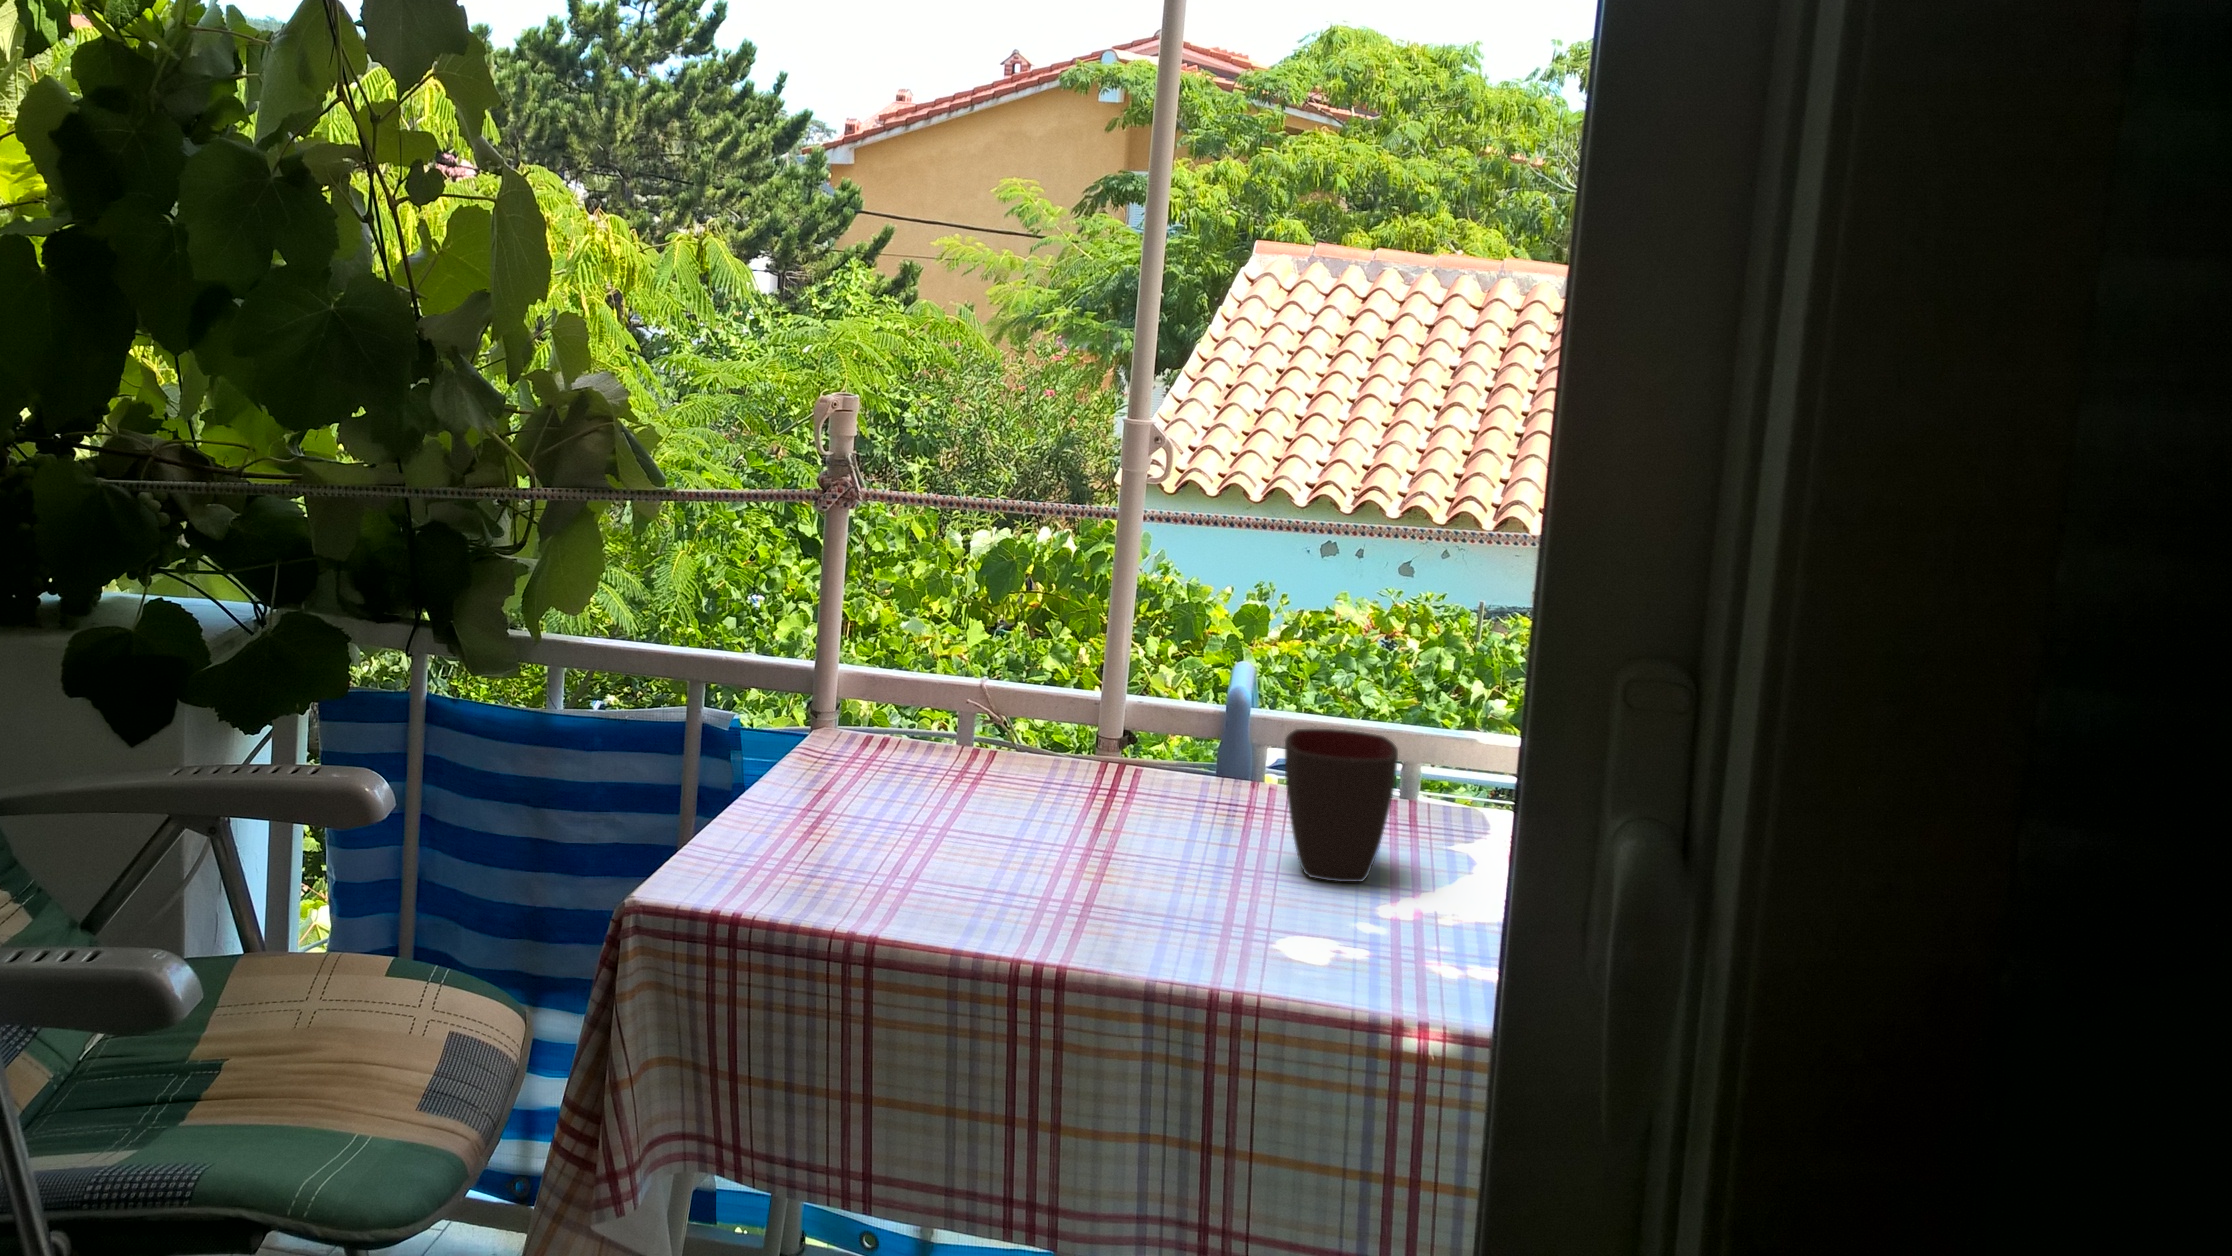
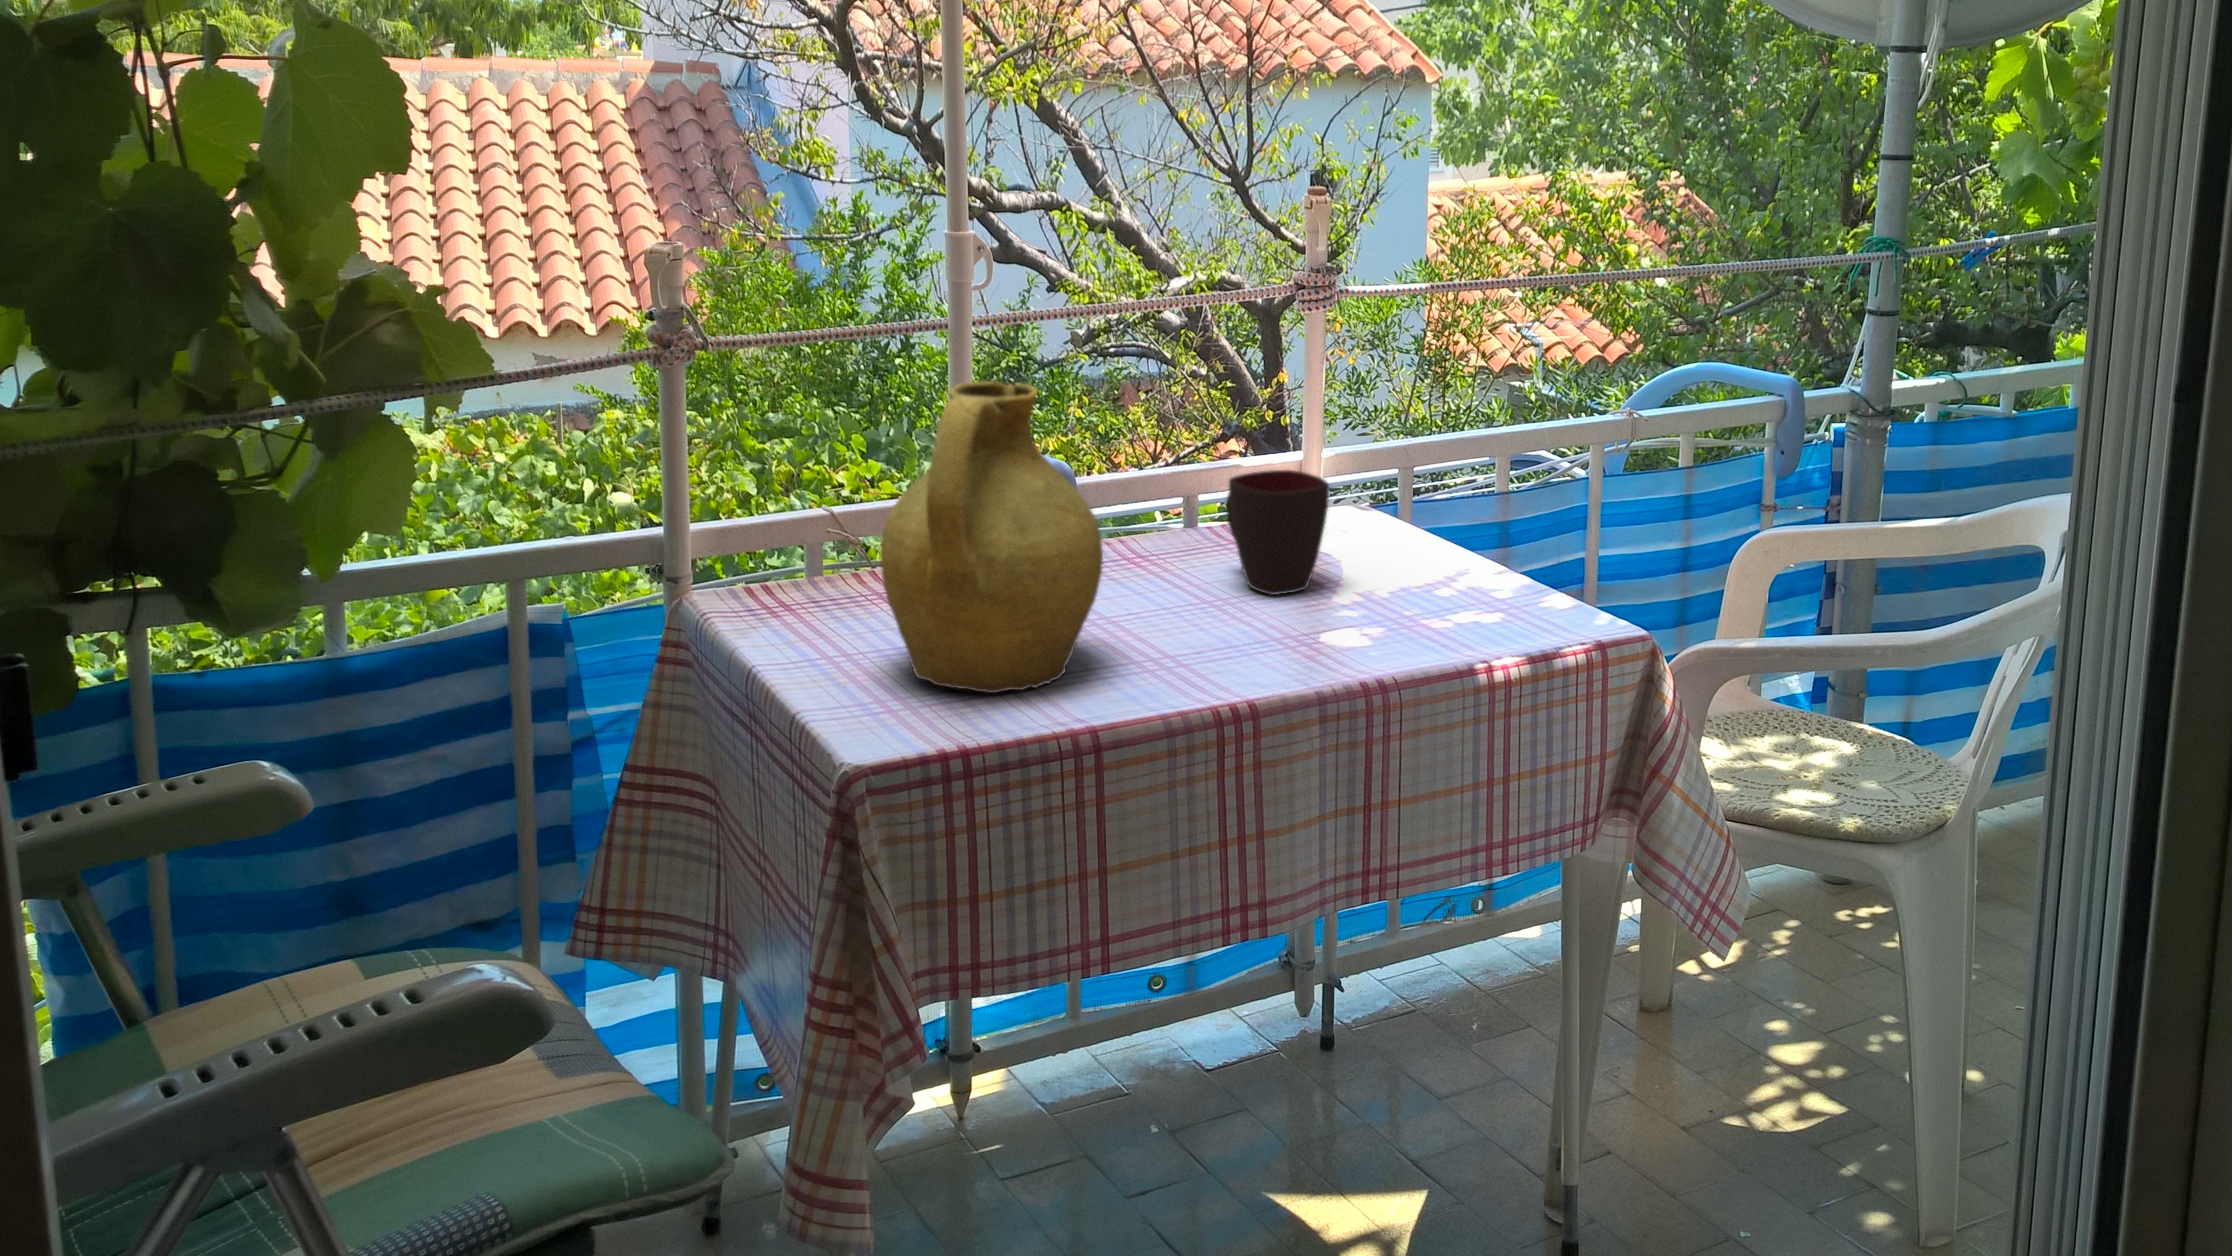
pitcher: none [799,557,1029,889] -> present [881,381,1103,693]

